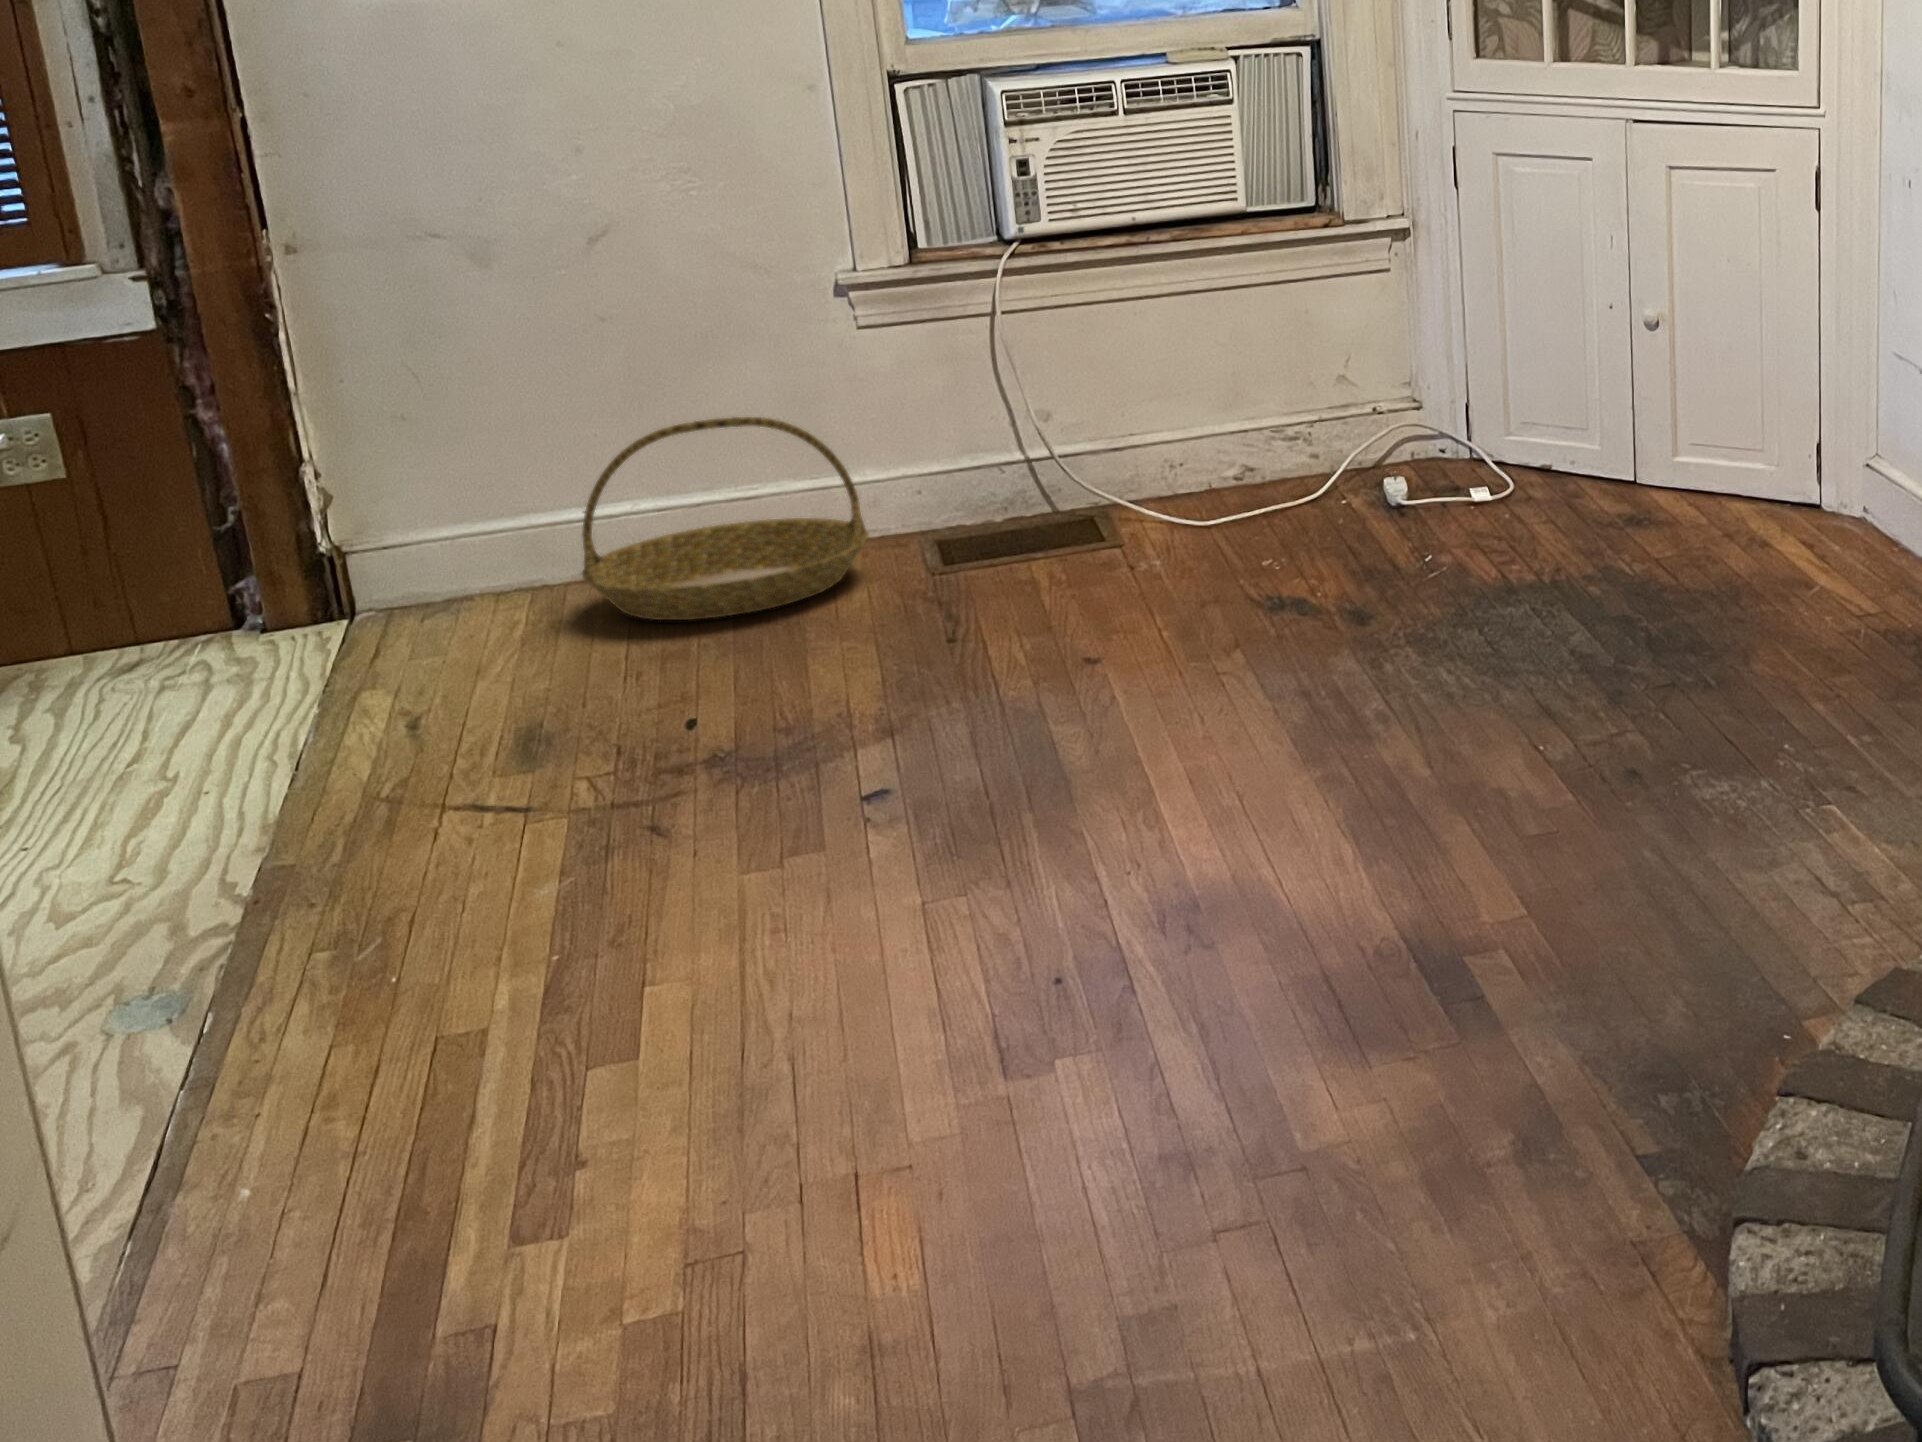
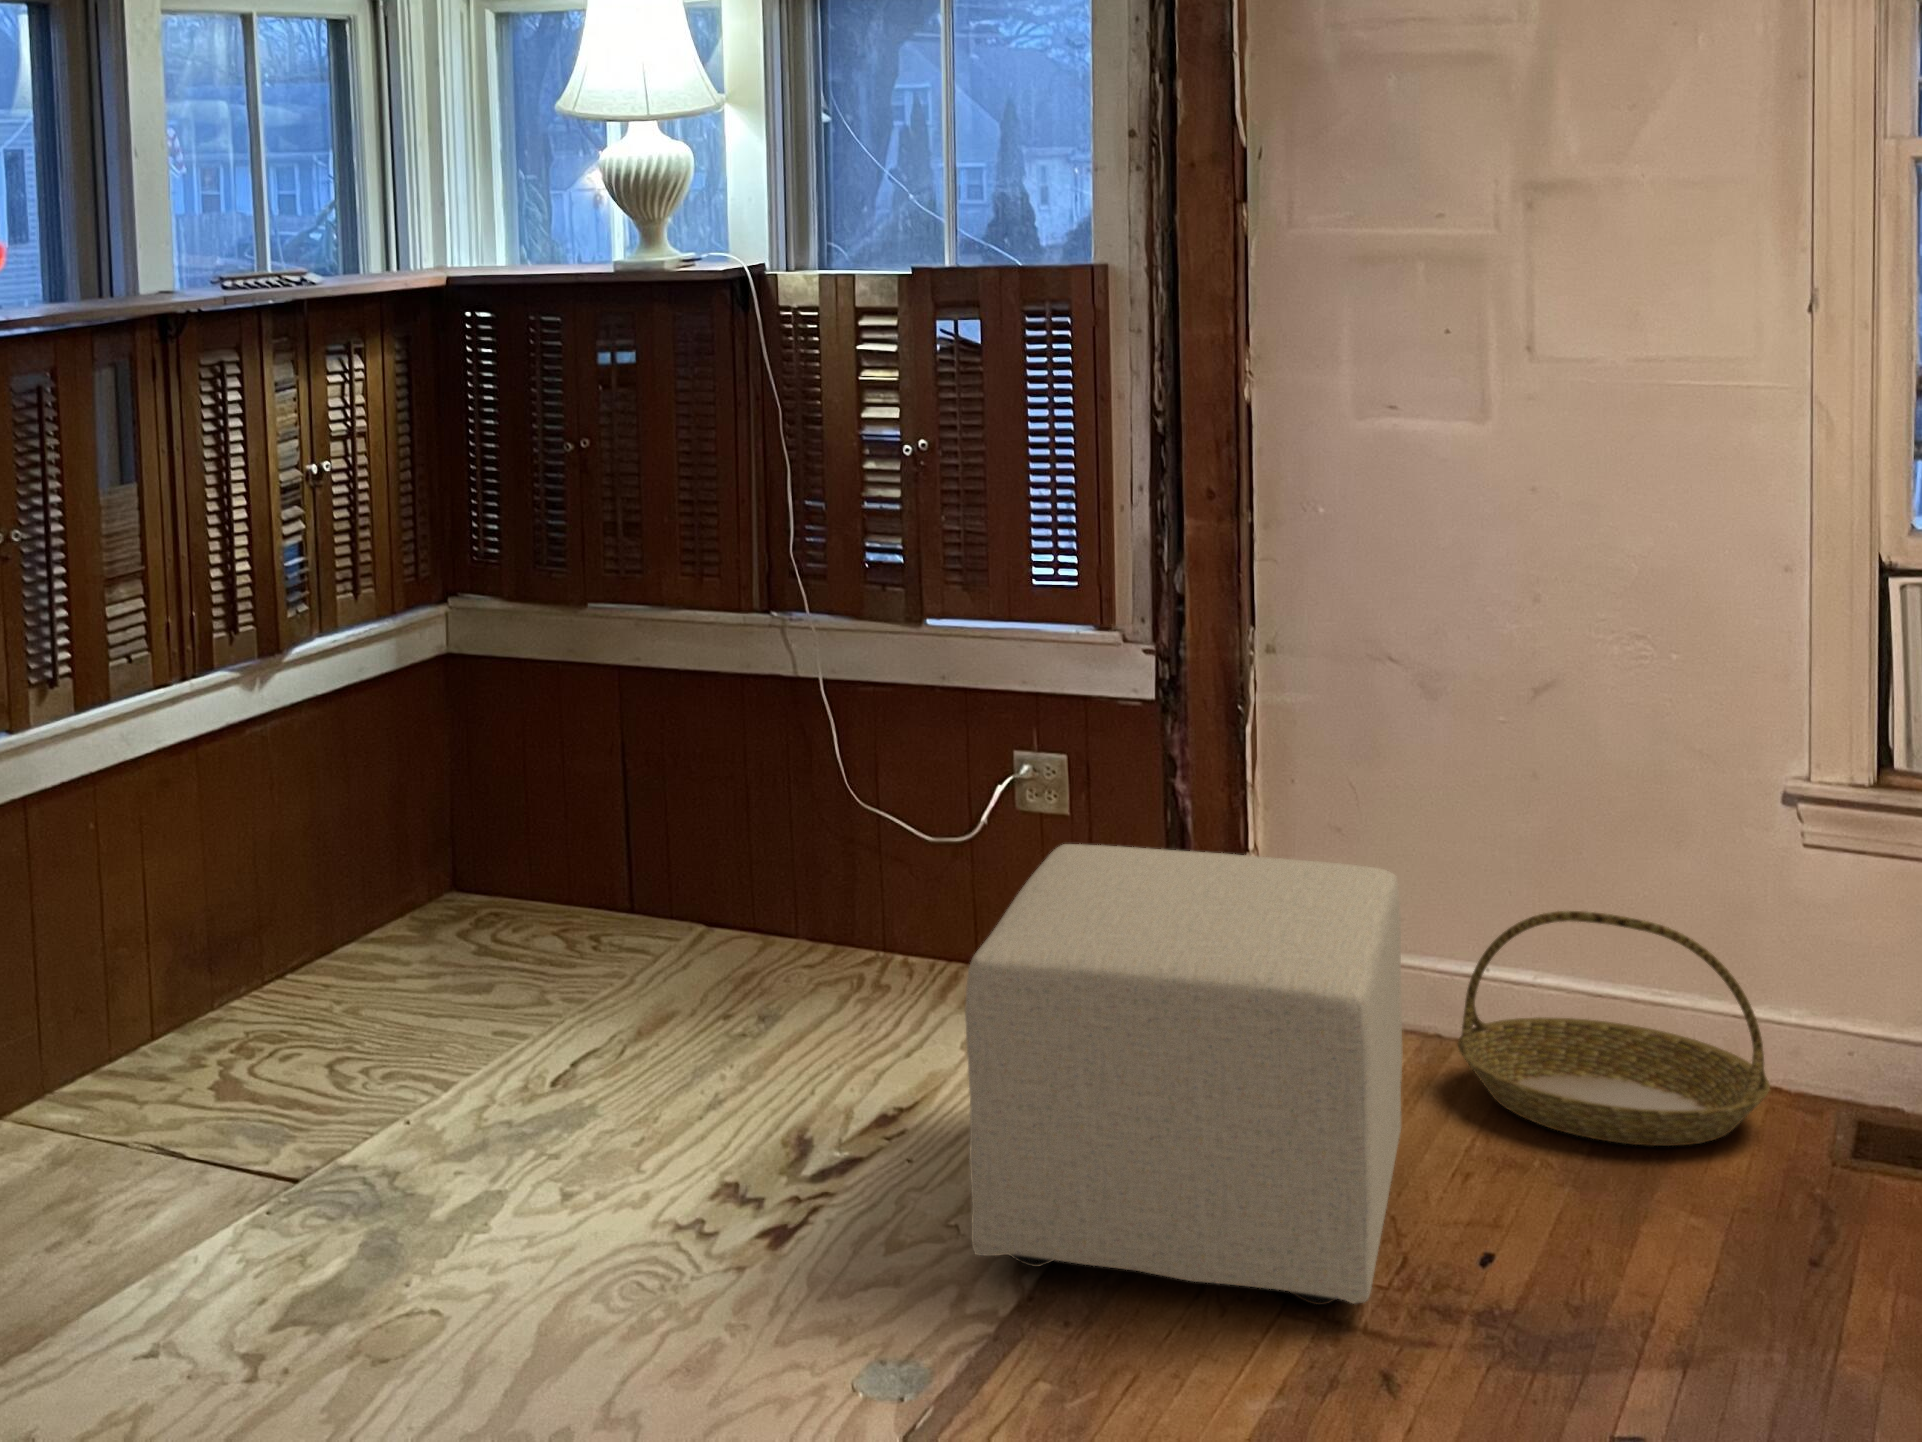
ottoman: none [102,414,606,880] -> present [965,844,1402,1305]

